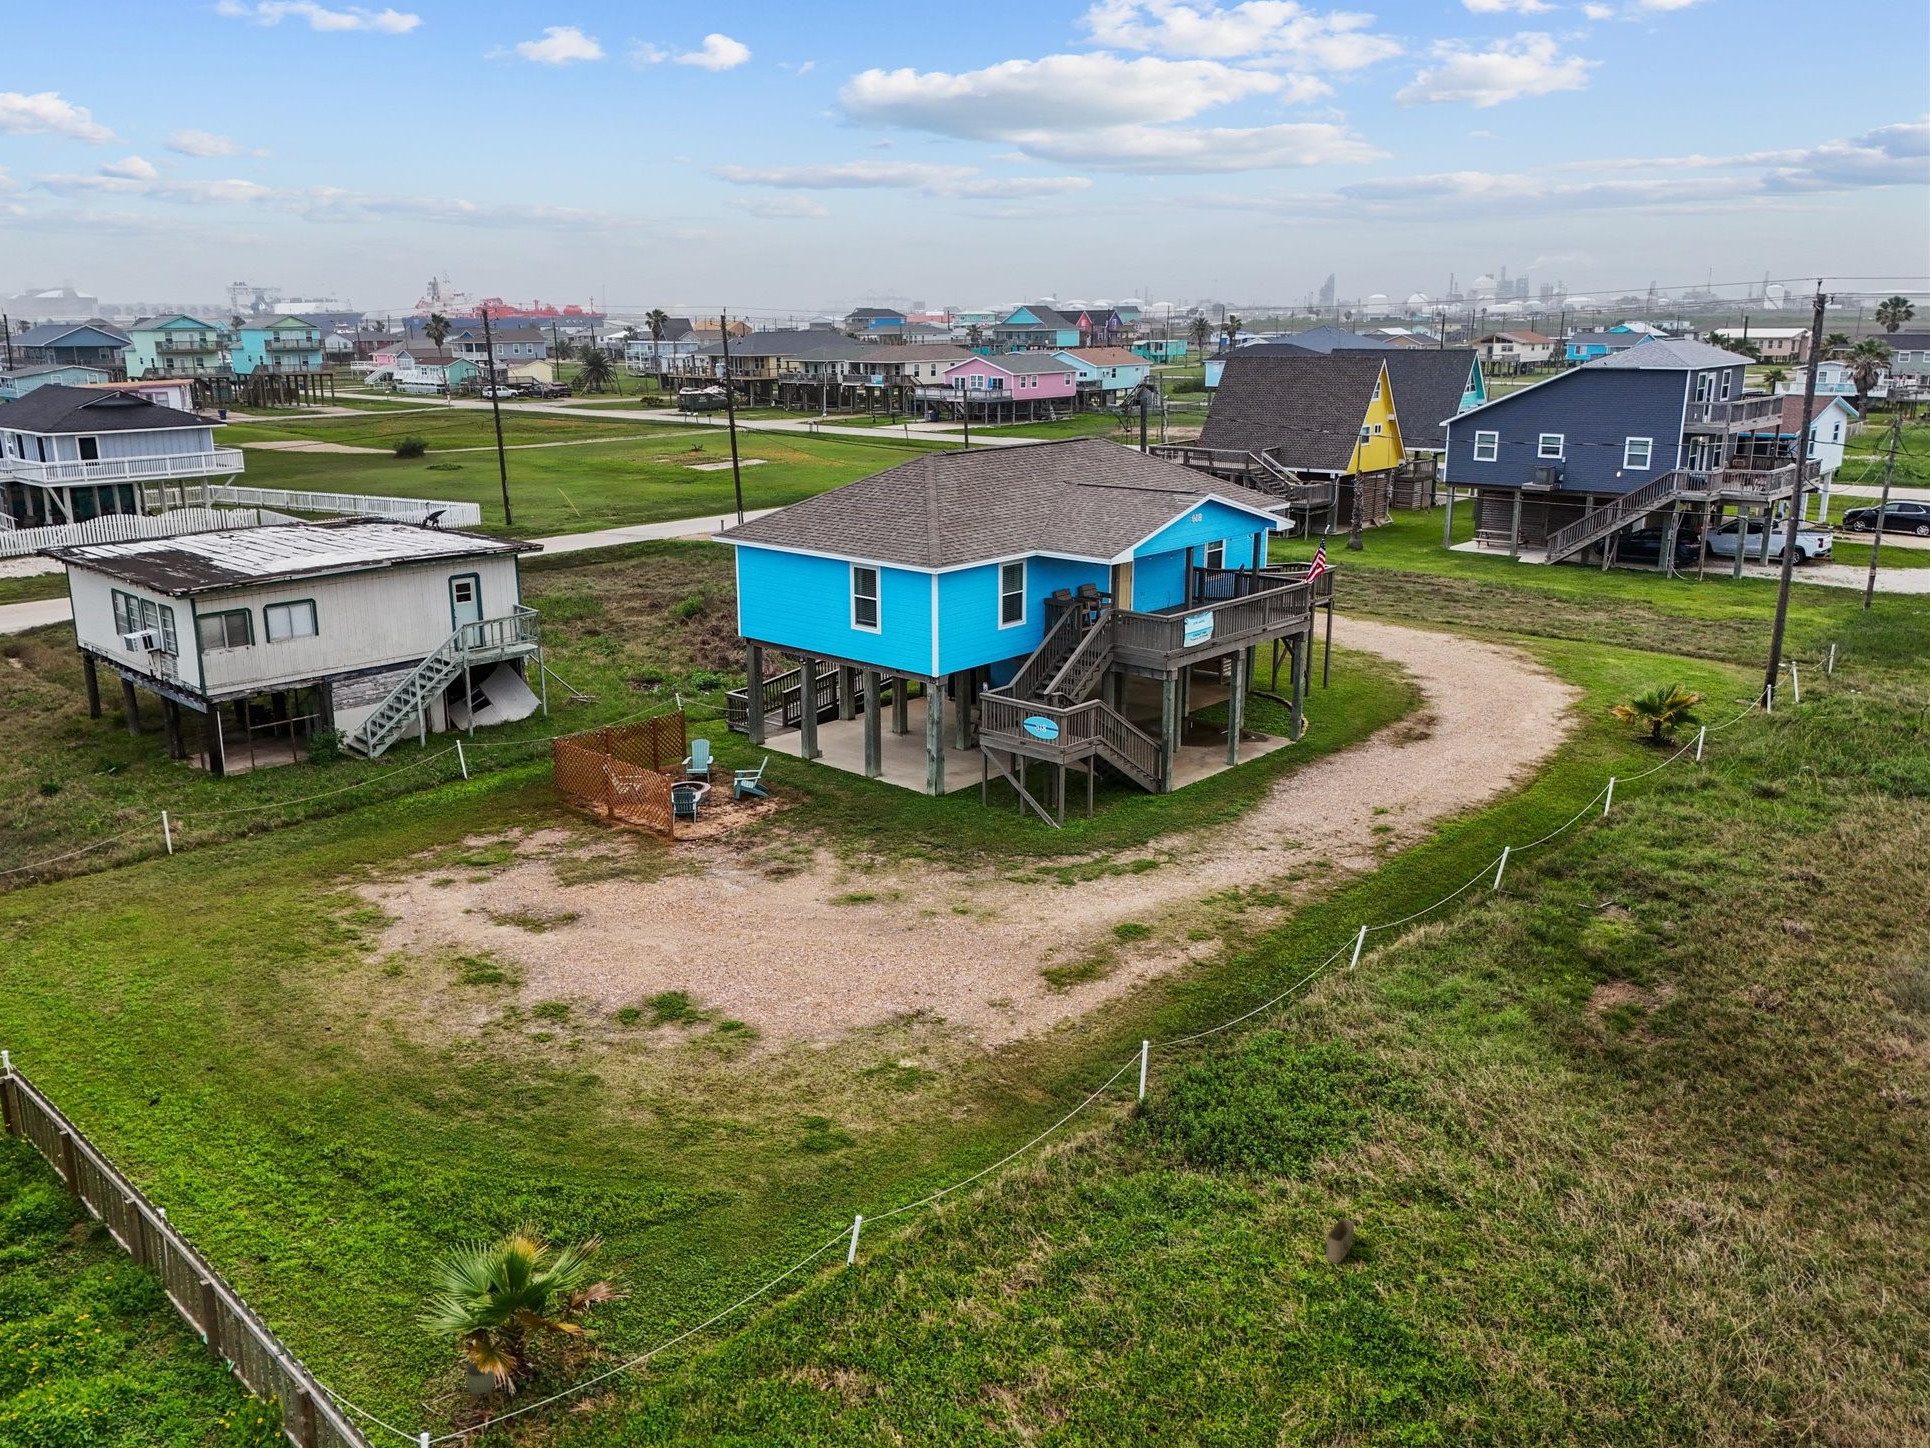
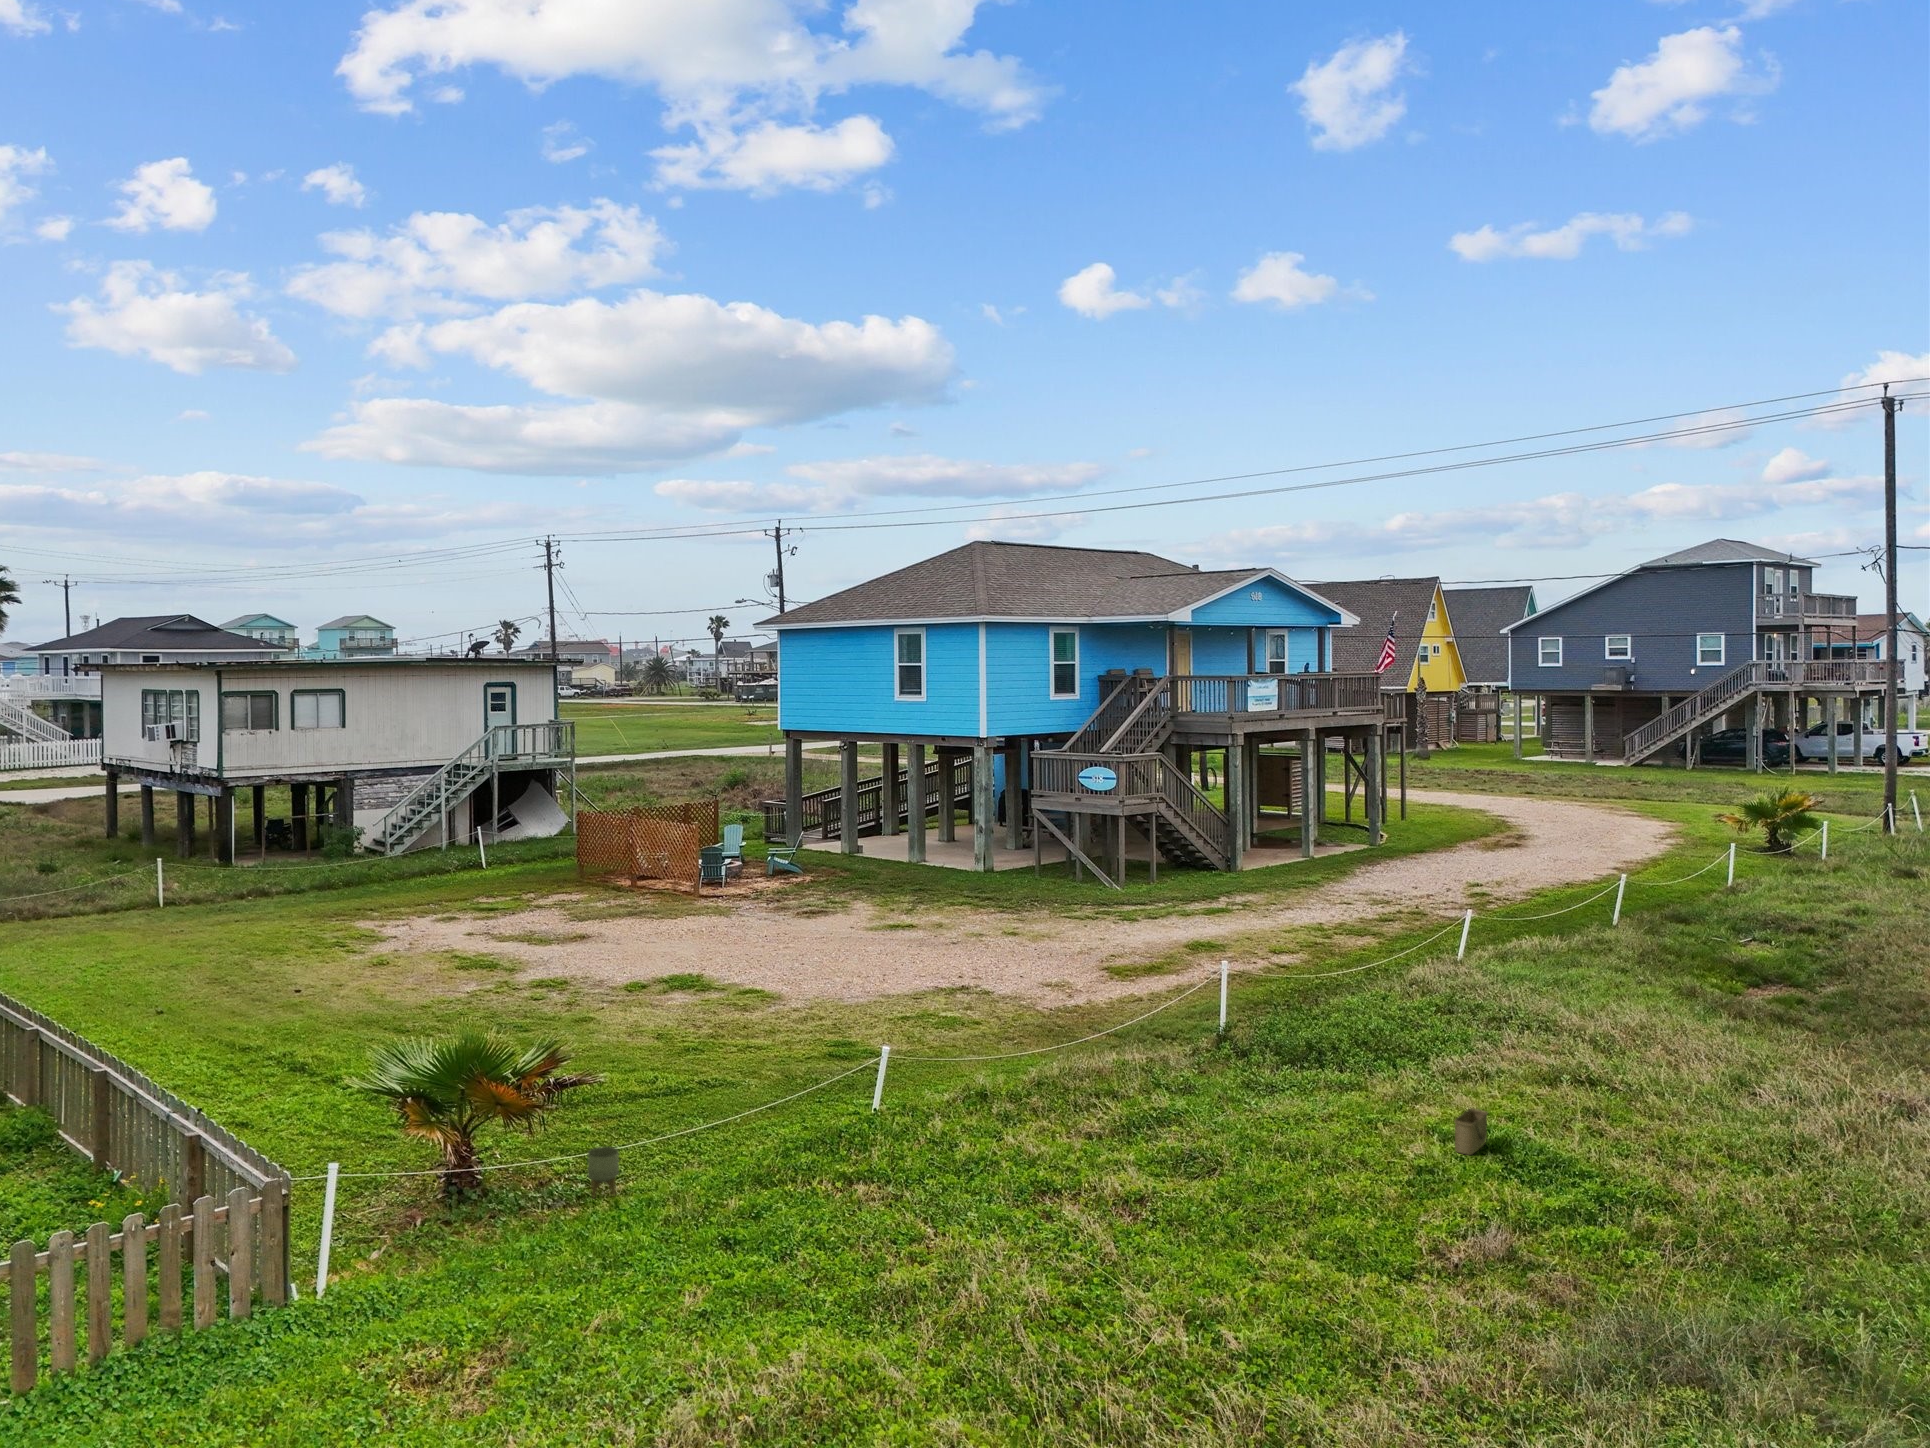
planter: present [466,1362,495,1406] -> present [587,1146,619,1198]

